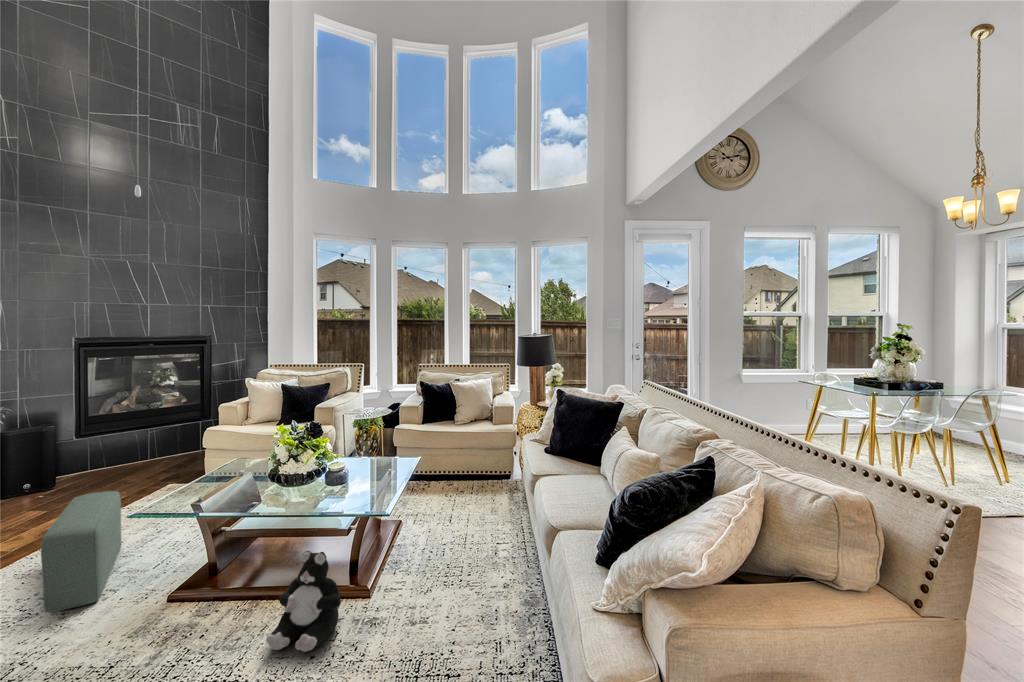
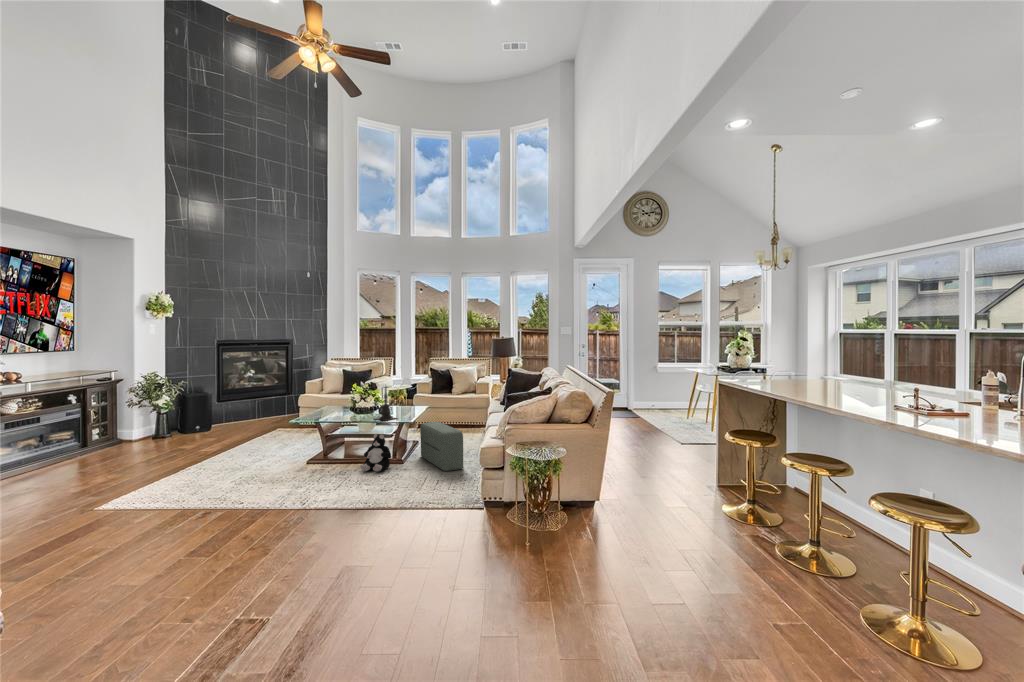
candle holder: none [308,426,362,510] -> present [376,386,396,421]
pouf: present [41,491,121,612] -> present [420,422,463,471]

